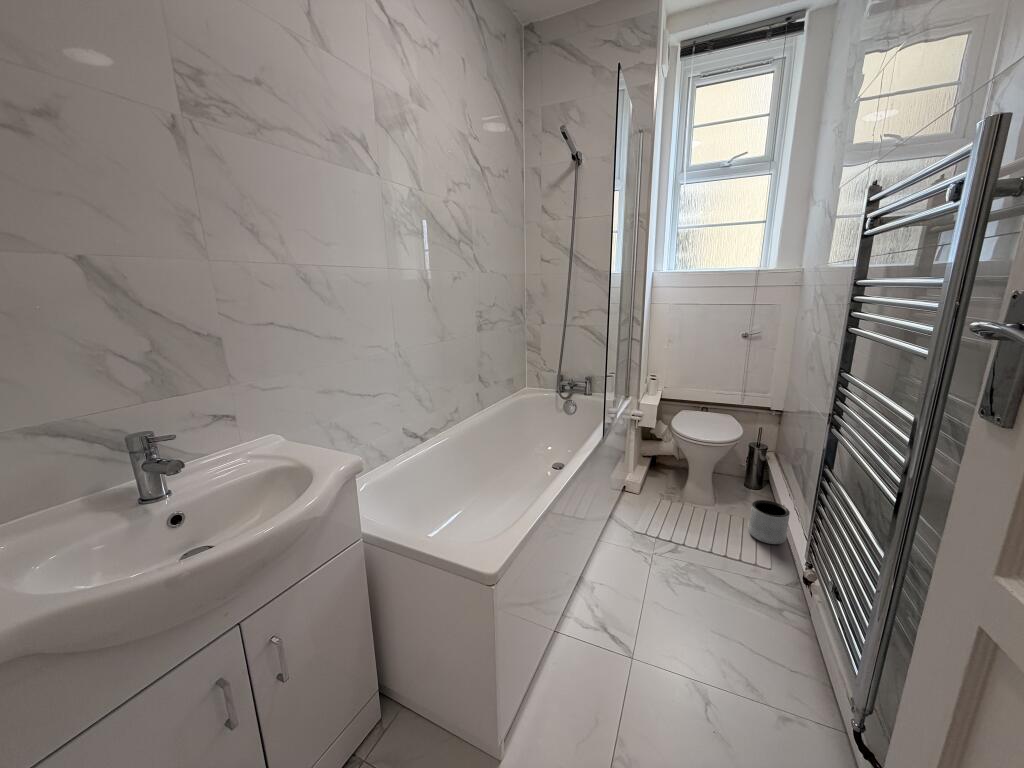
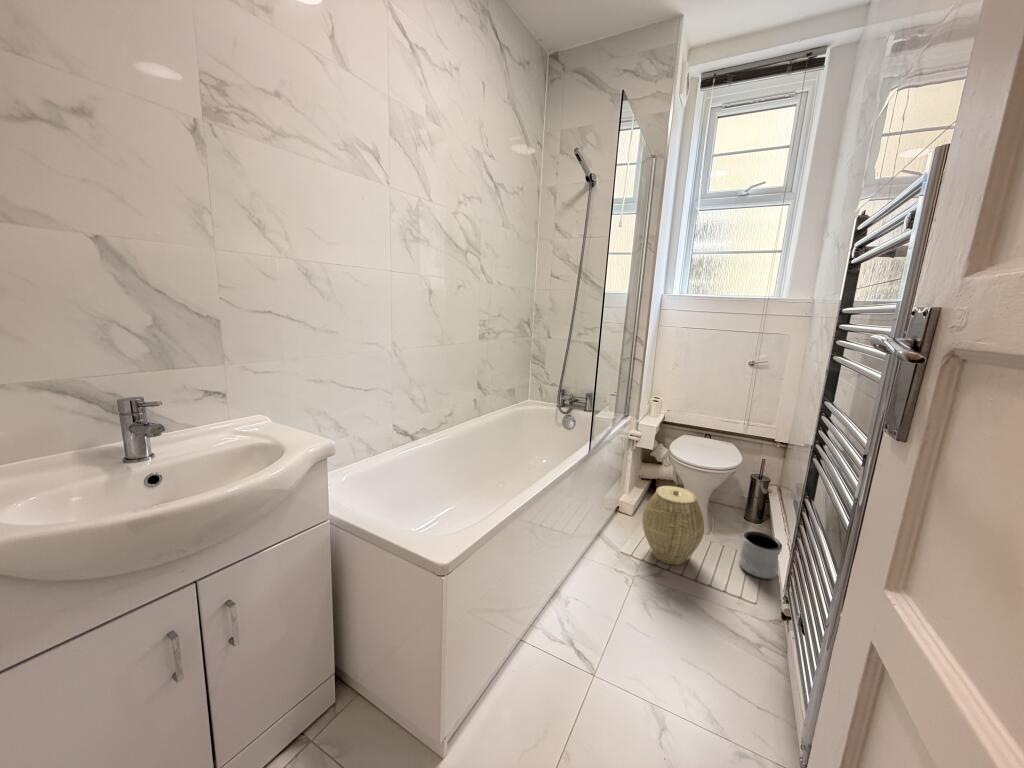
woven basket: none [654,464,715,540] -> present [643,486,704,565]

